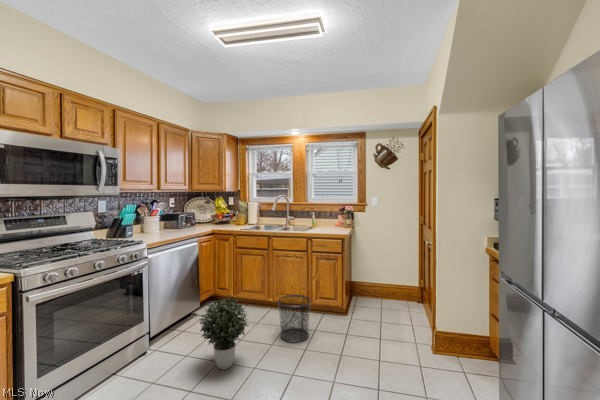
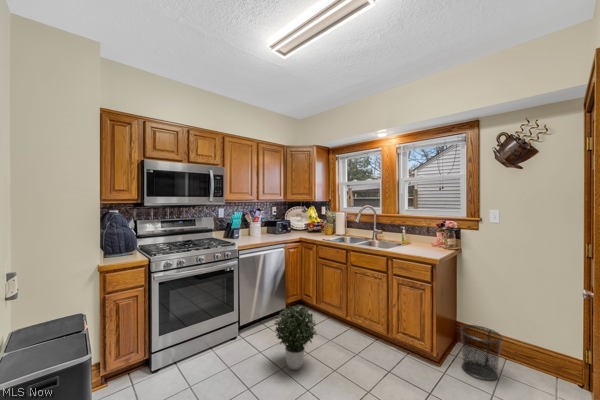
waste bin: present [278,295,311,342] -> present [460,325,503,380]

